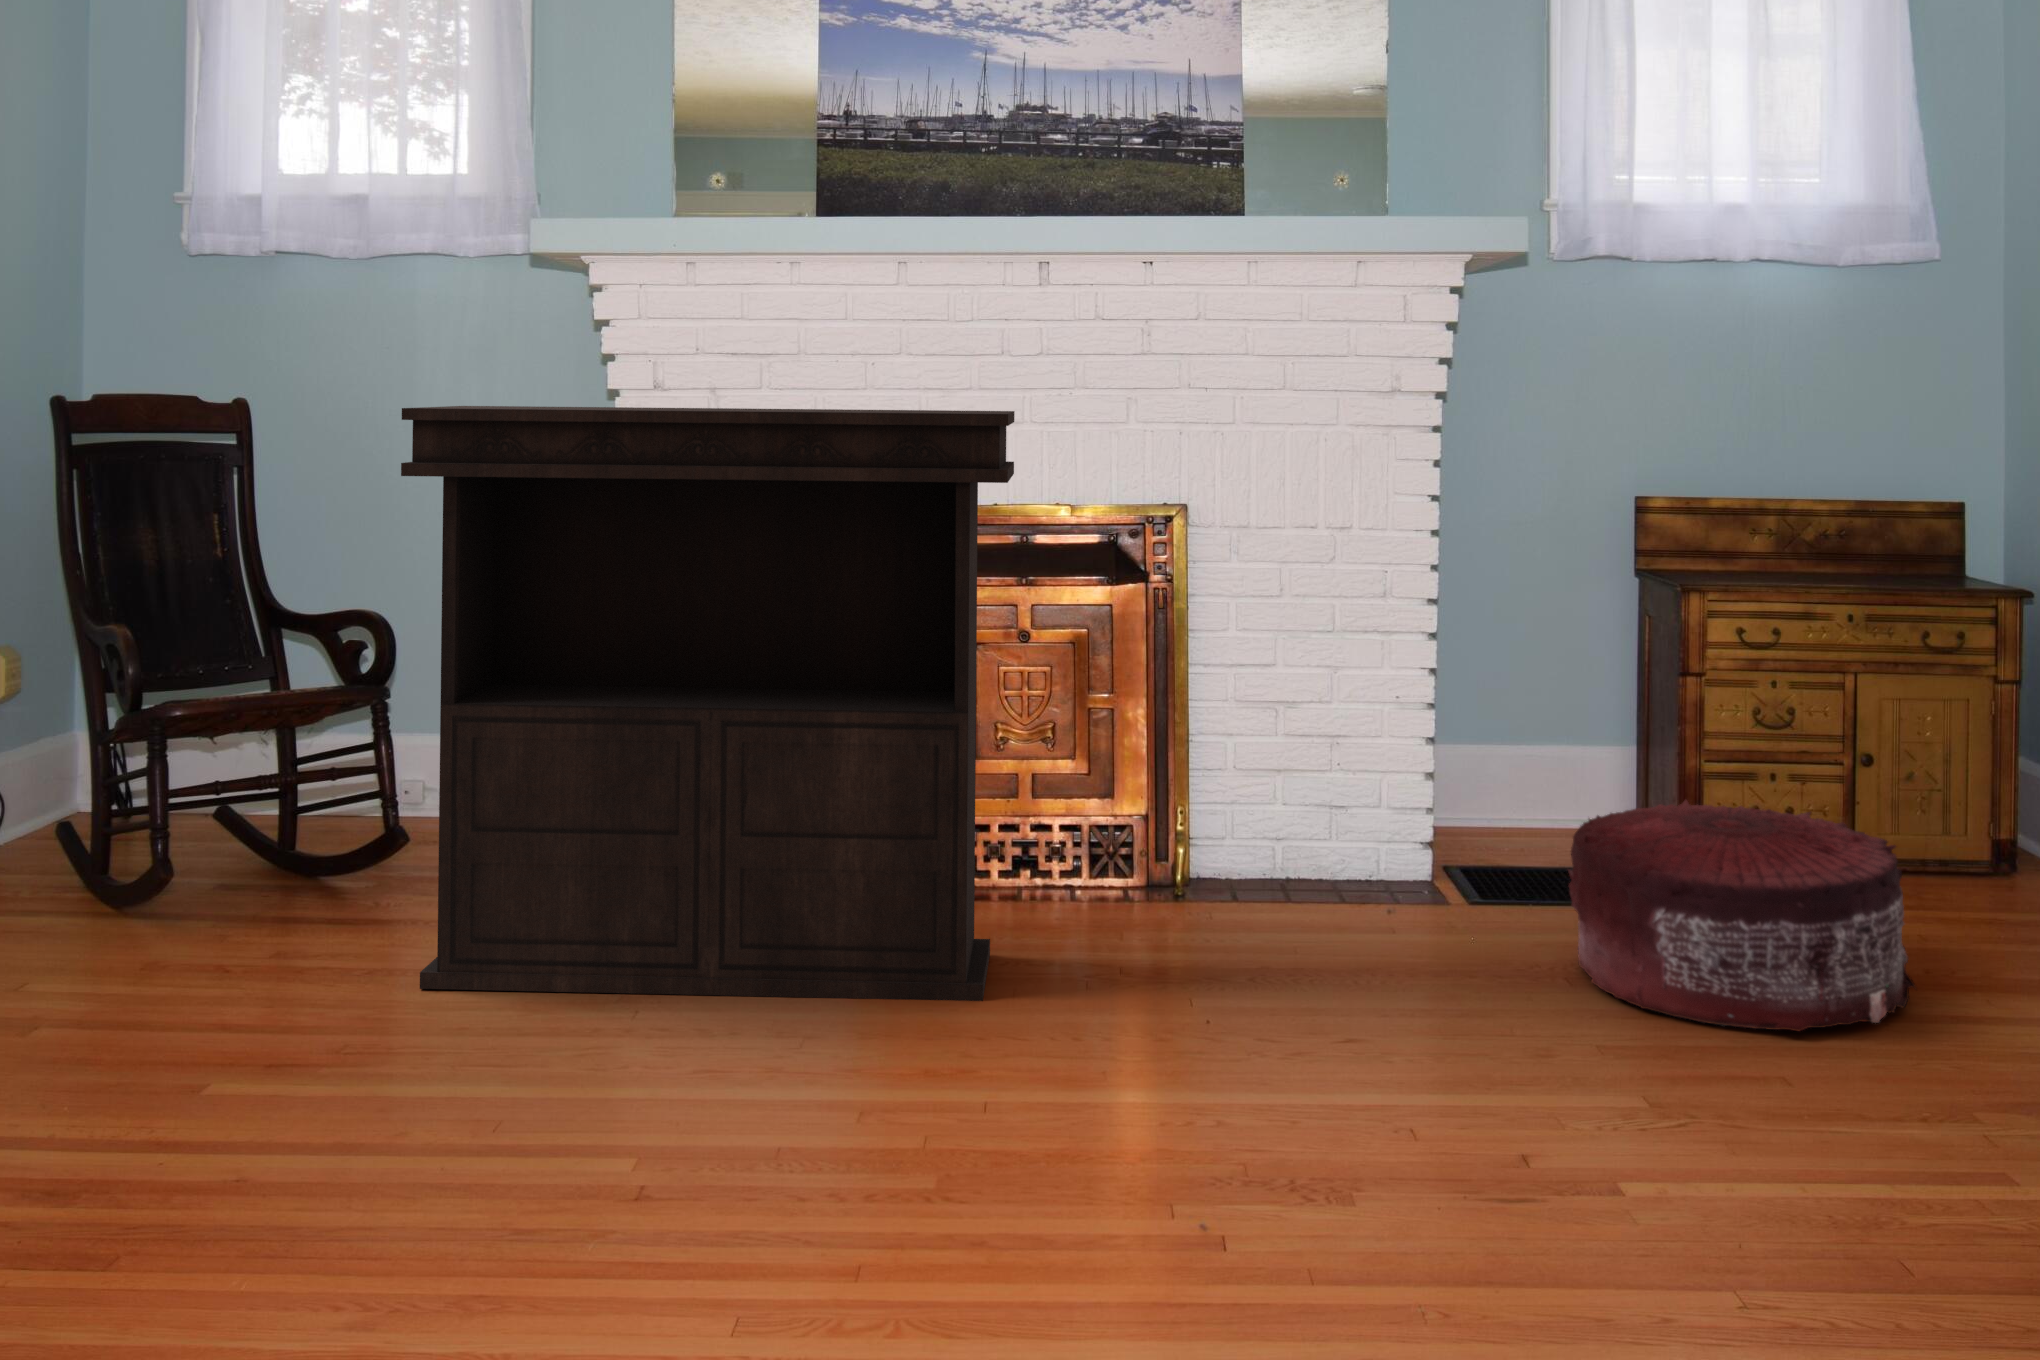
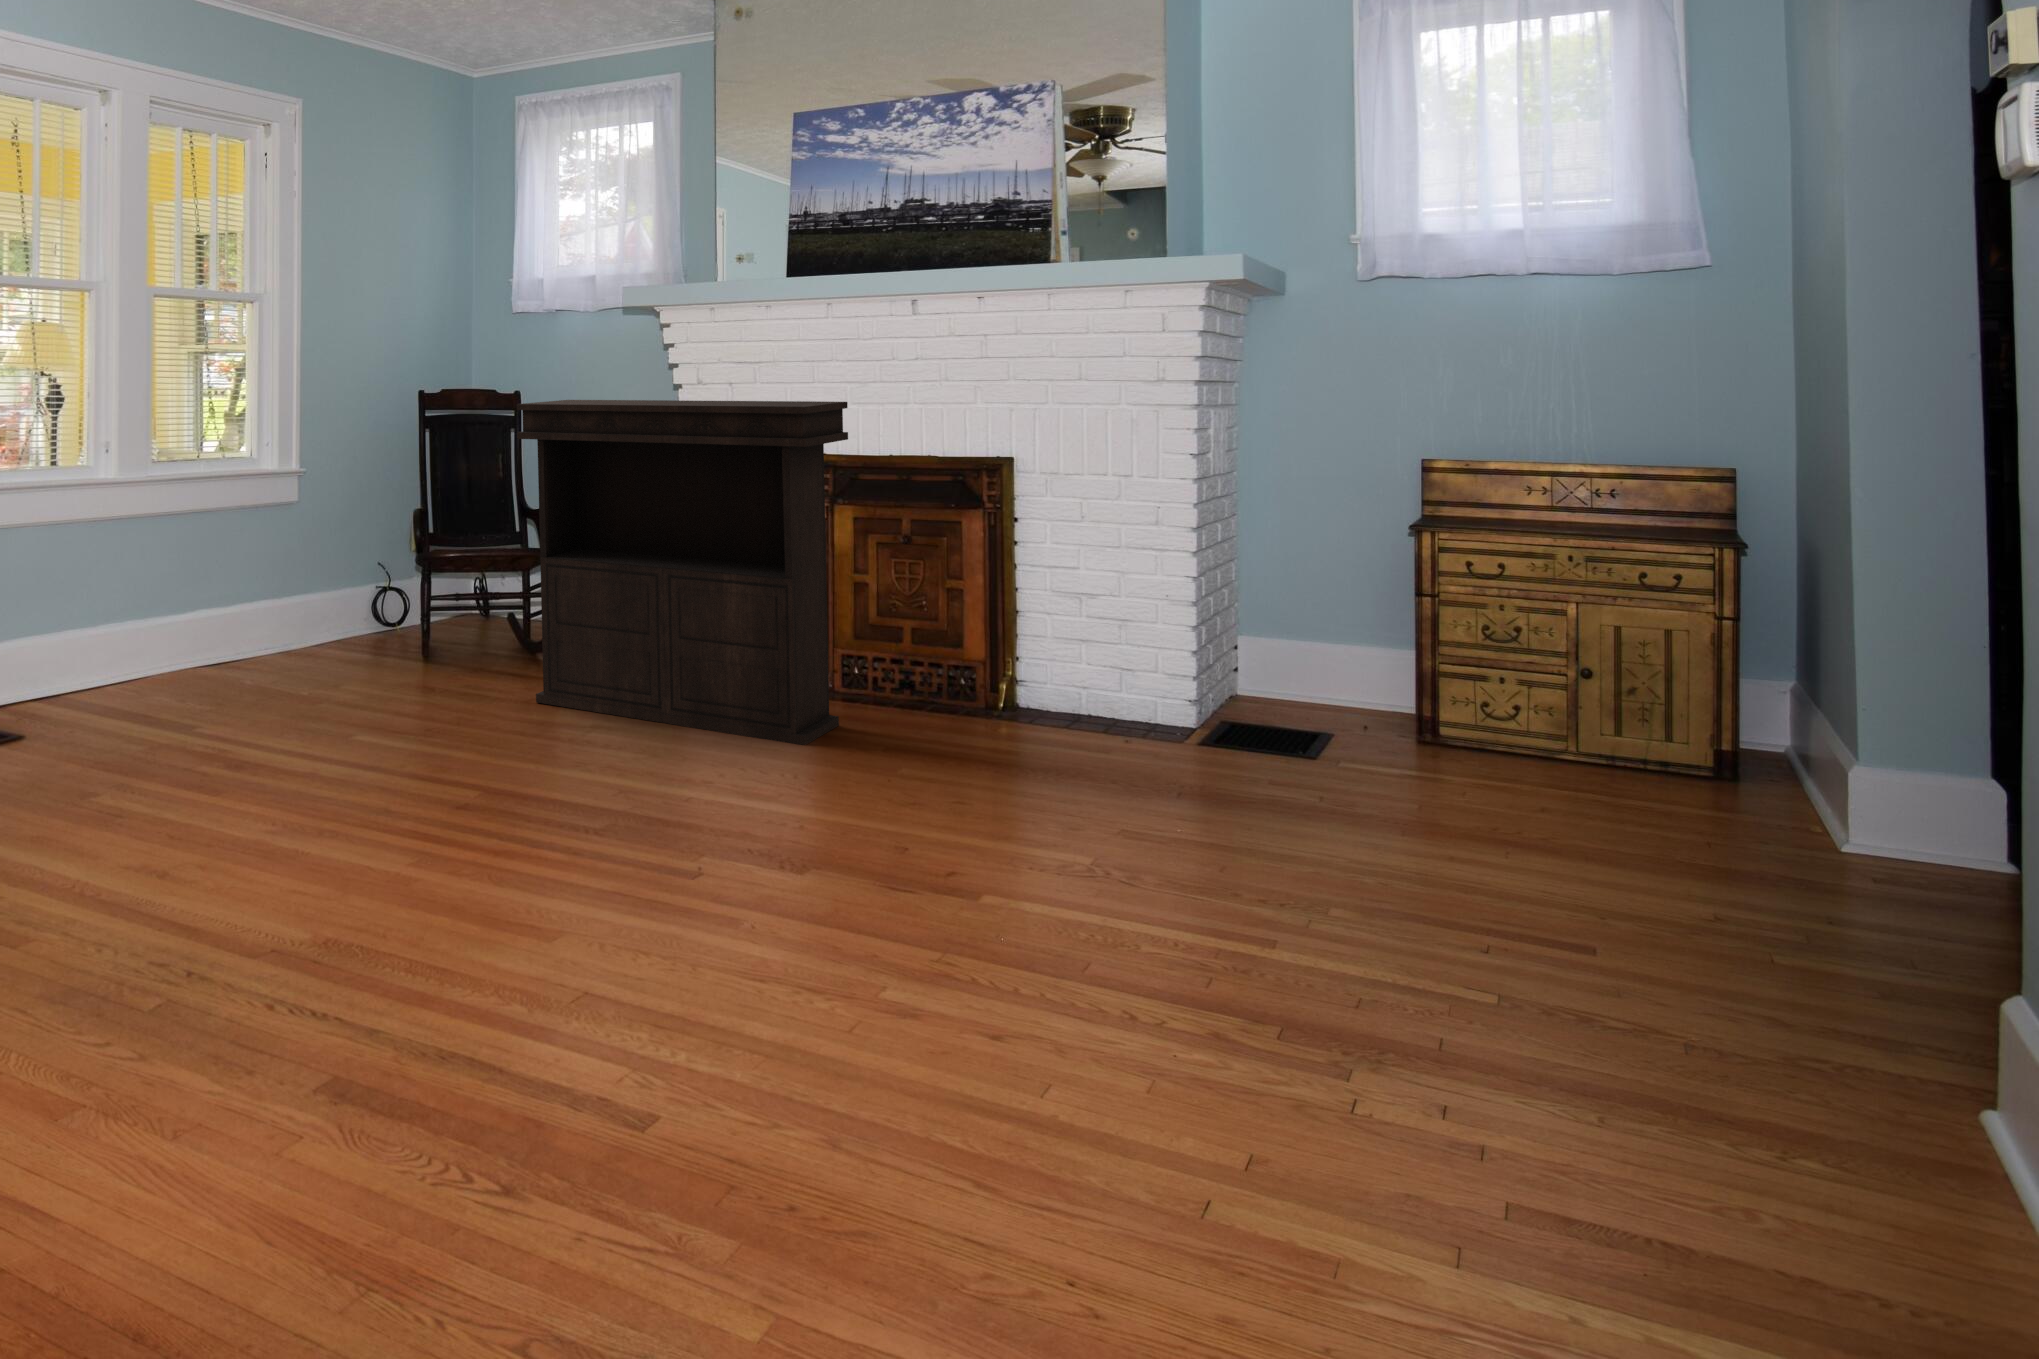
pouf: present [1568,800,1916,1031] -> none [1198,678,1454,840]

